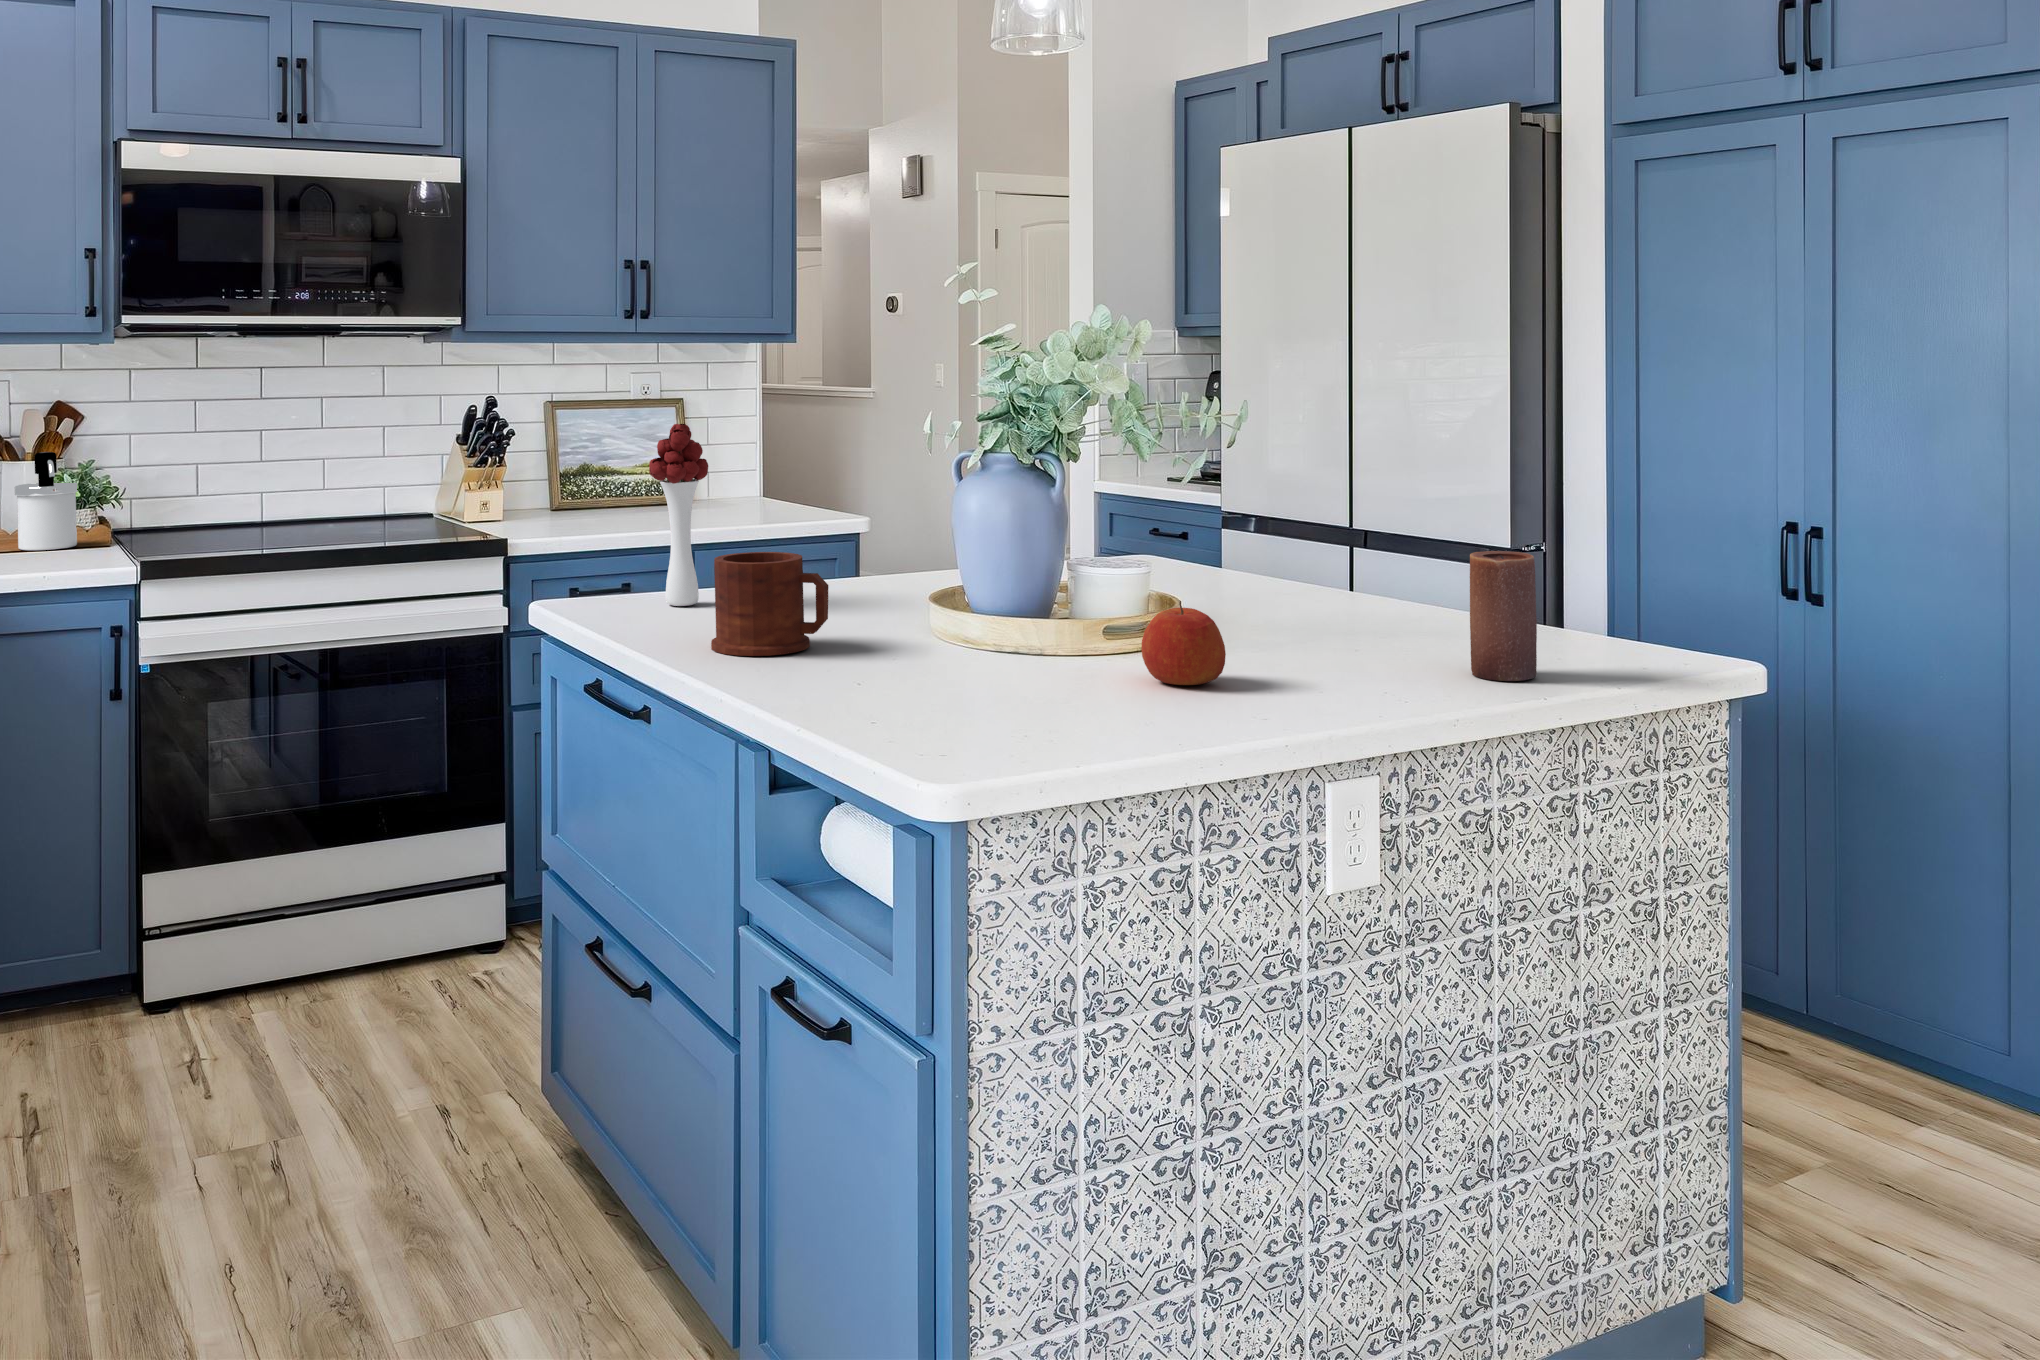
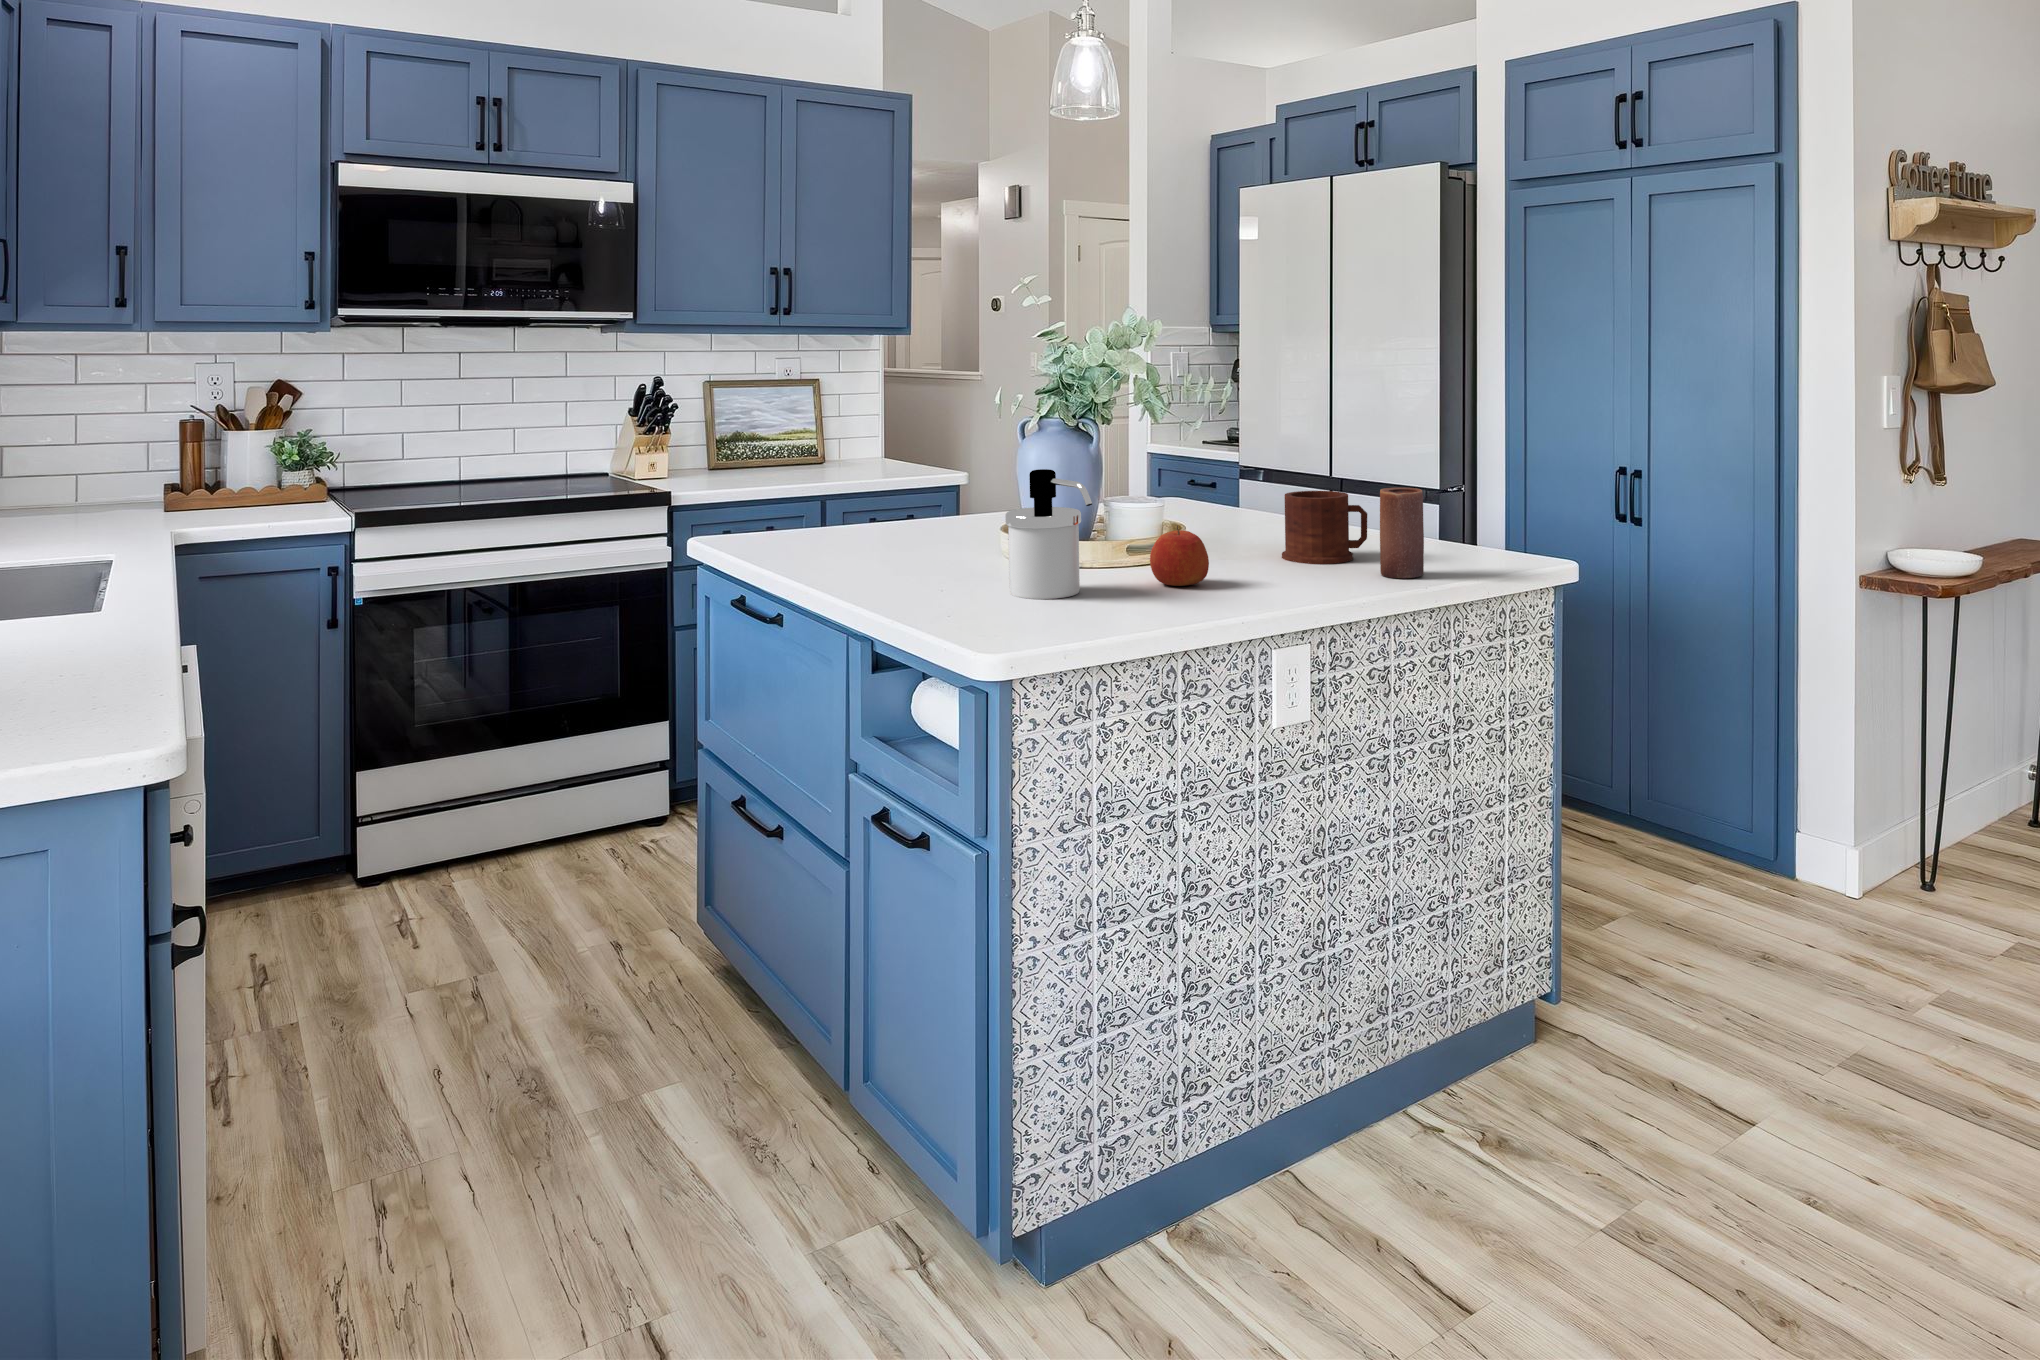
flower bouquet: present [649,424,708,606] -> none [786,399,833,539]
soap dispenser: present [15,452,78,550] -> present [1005,469,1092,599]
mug: present [711,552,828,656] -> present [1282,491,1367,564]

